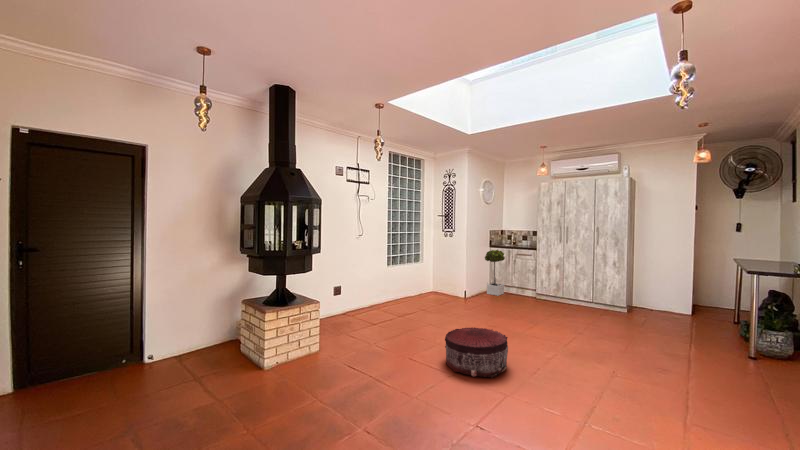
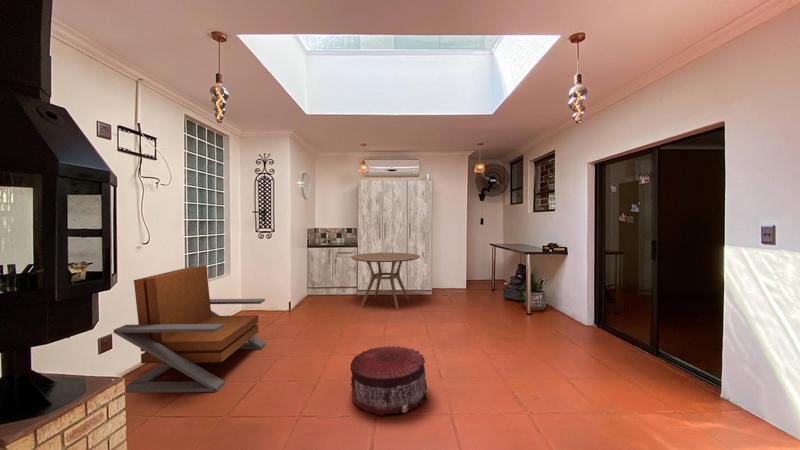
potted tree: present [485,250,505,296] -> none [306,249,327,300]
lounge chair: none [339,252,427,331] -> present [114,266,266,393]
dining table: none [520,257,598,316] -> present [351,253,420,309]

